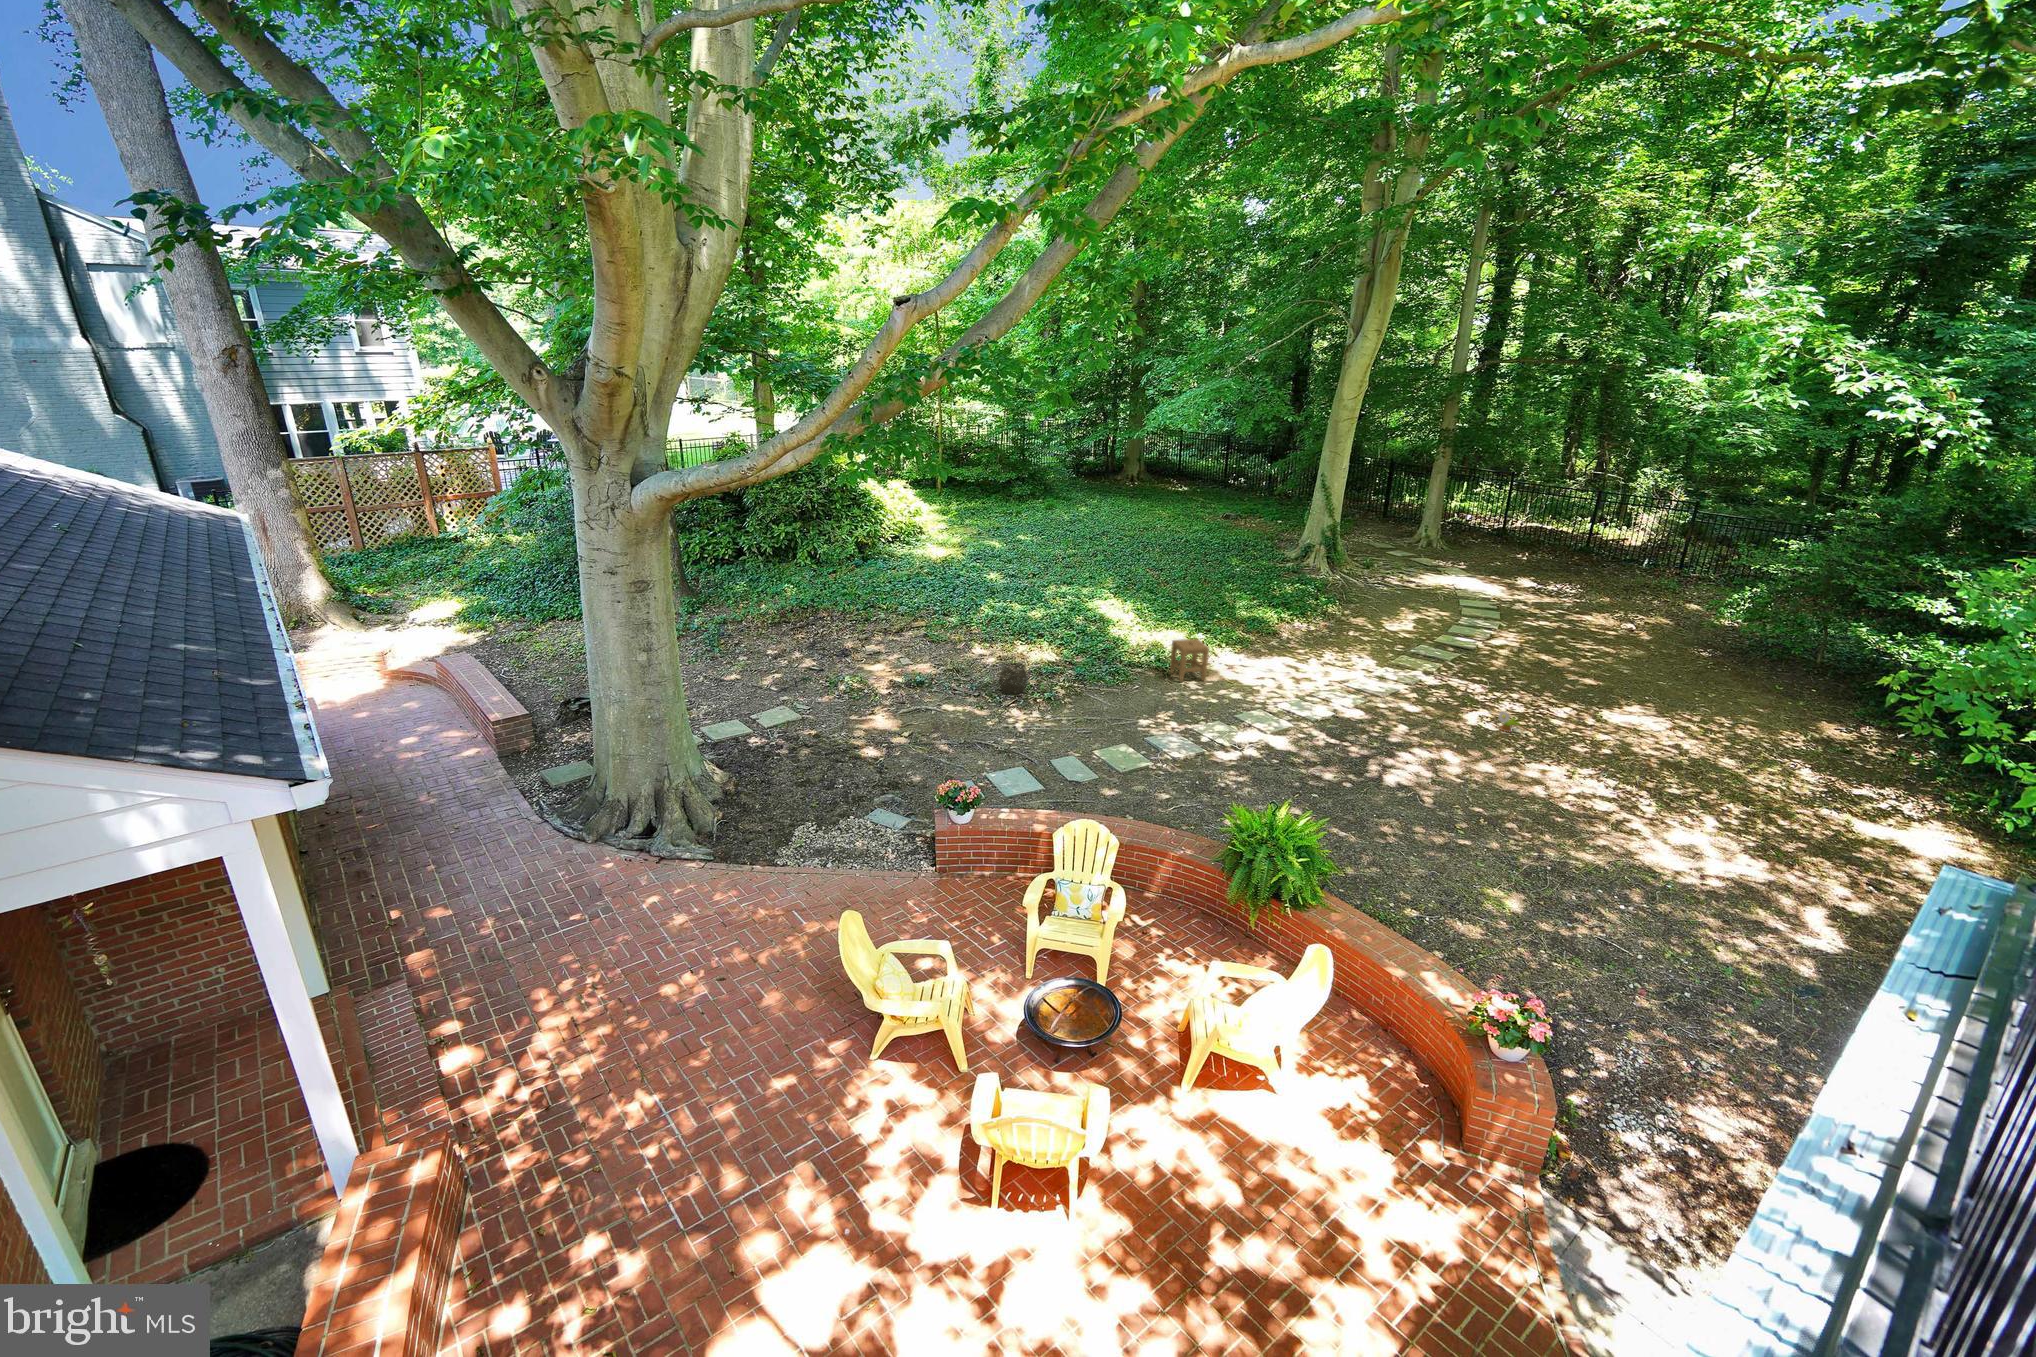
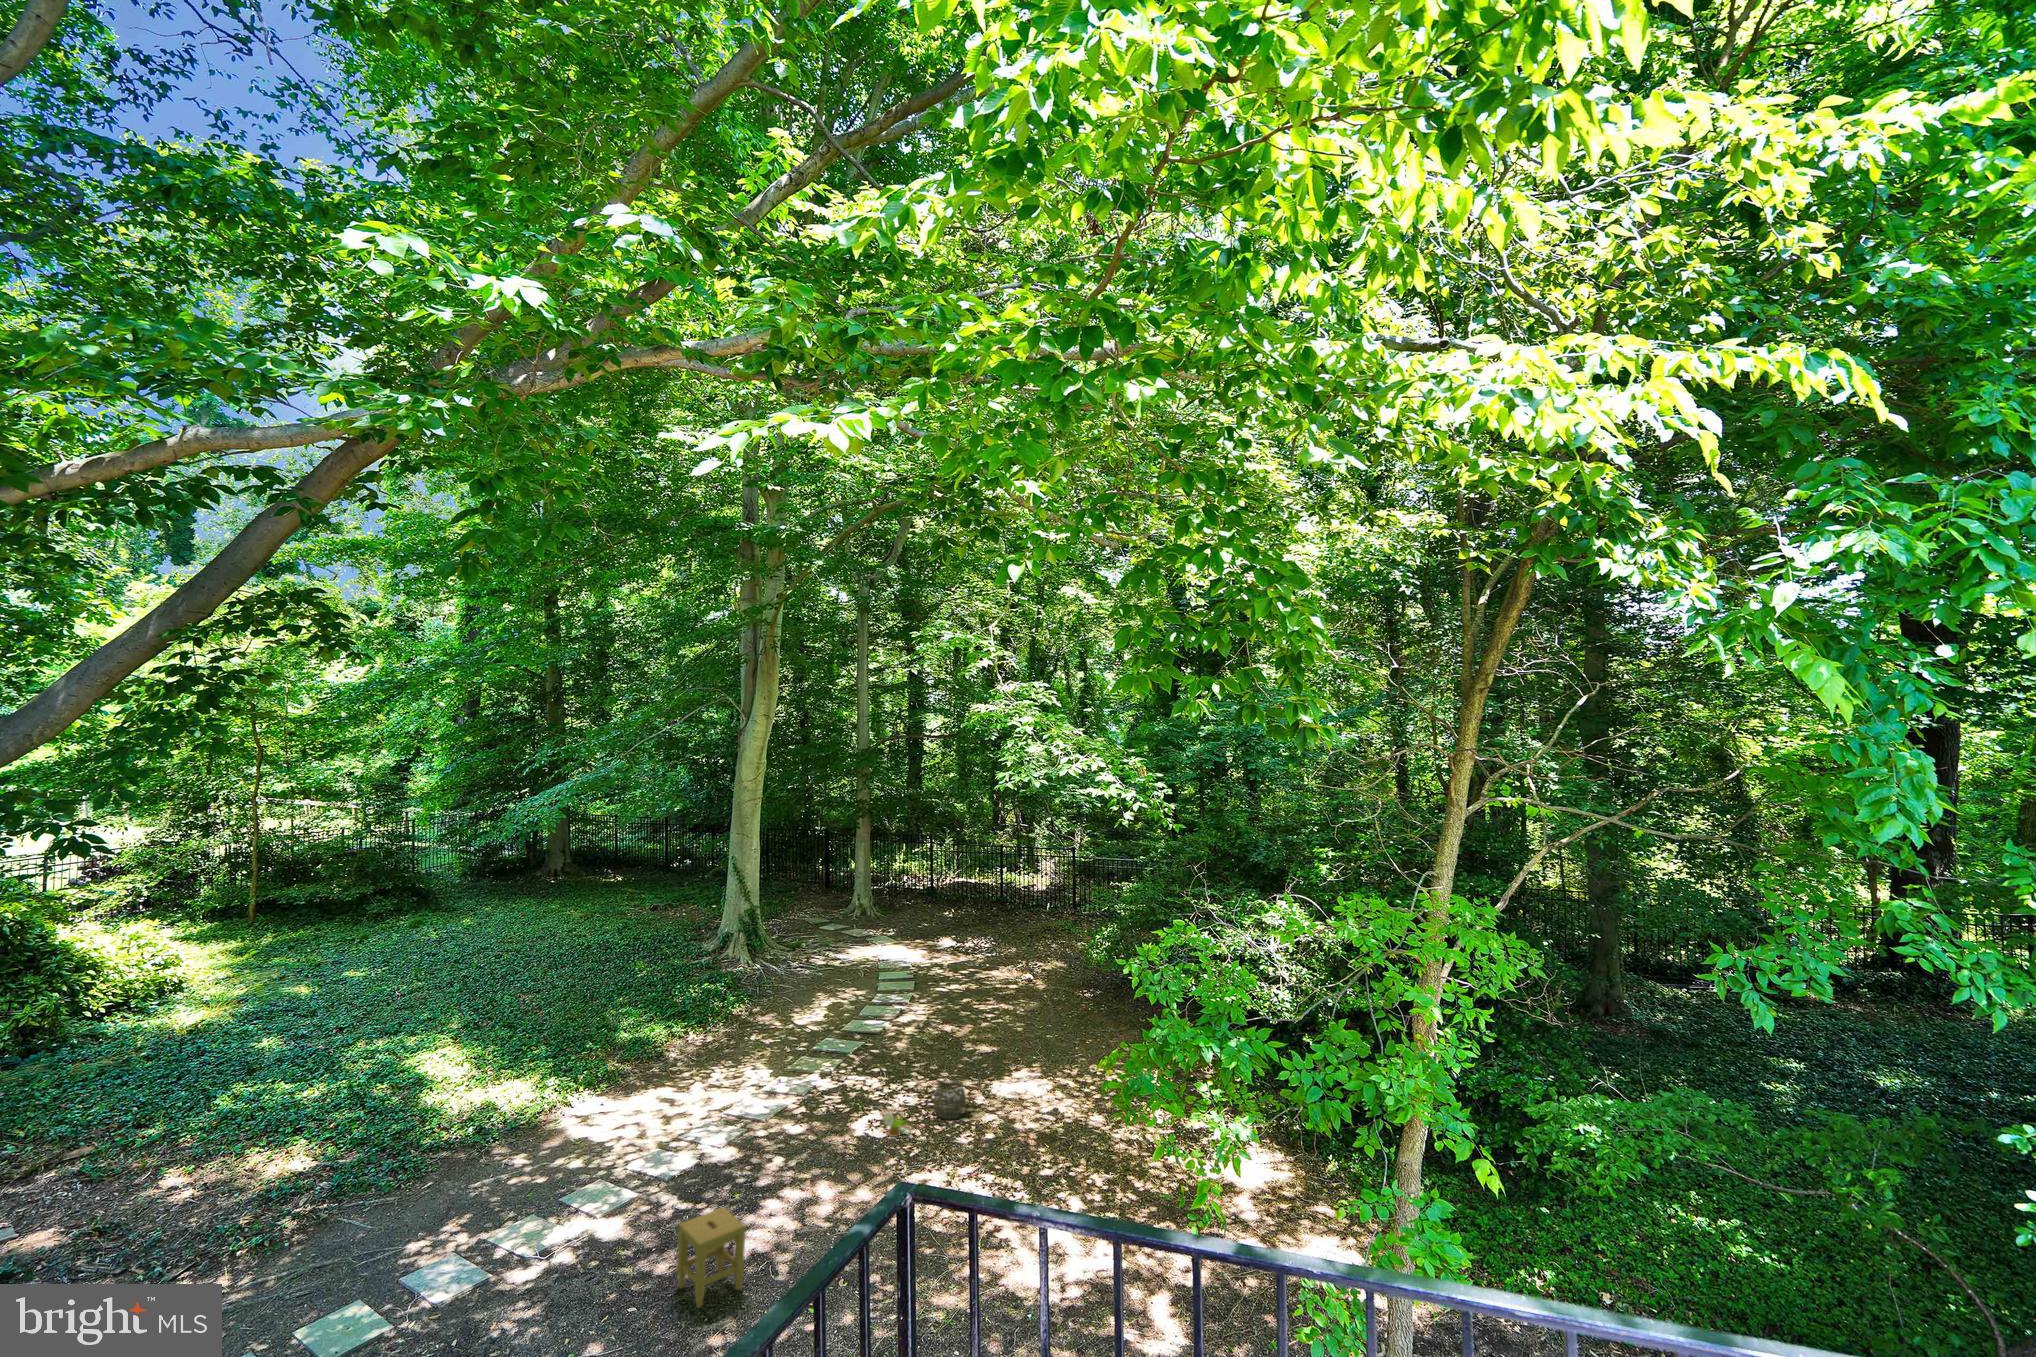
stool: present [1170,639,1209,682] -> present [677,1208,745,1308]
woven basket: present [999,663,1028,694] -> present [933,1081,966,1119]

